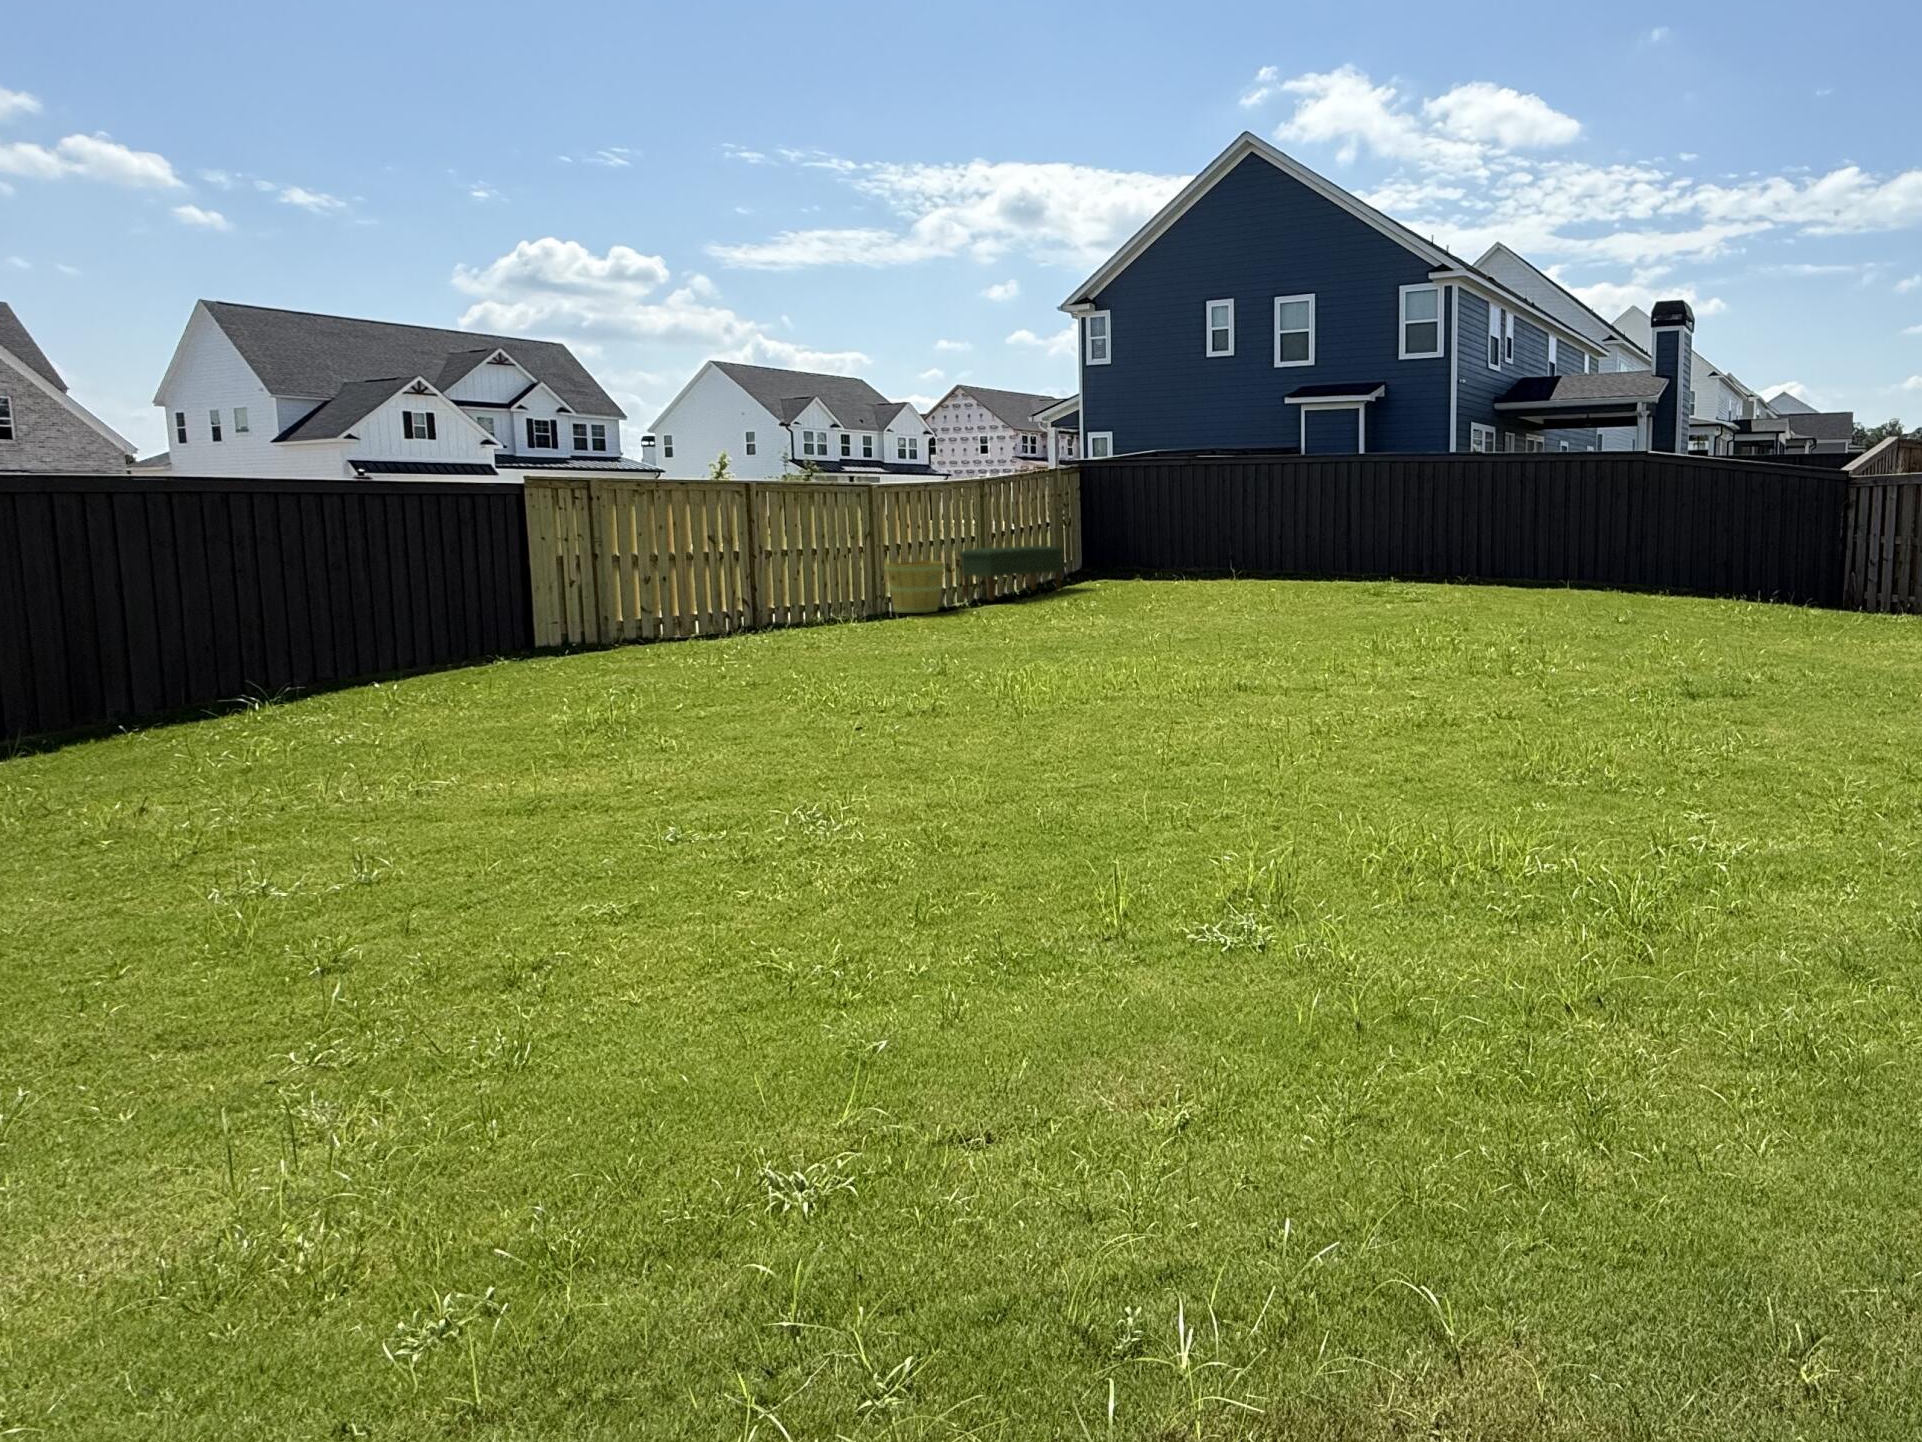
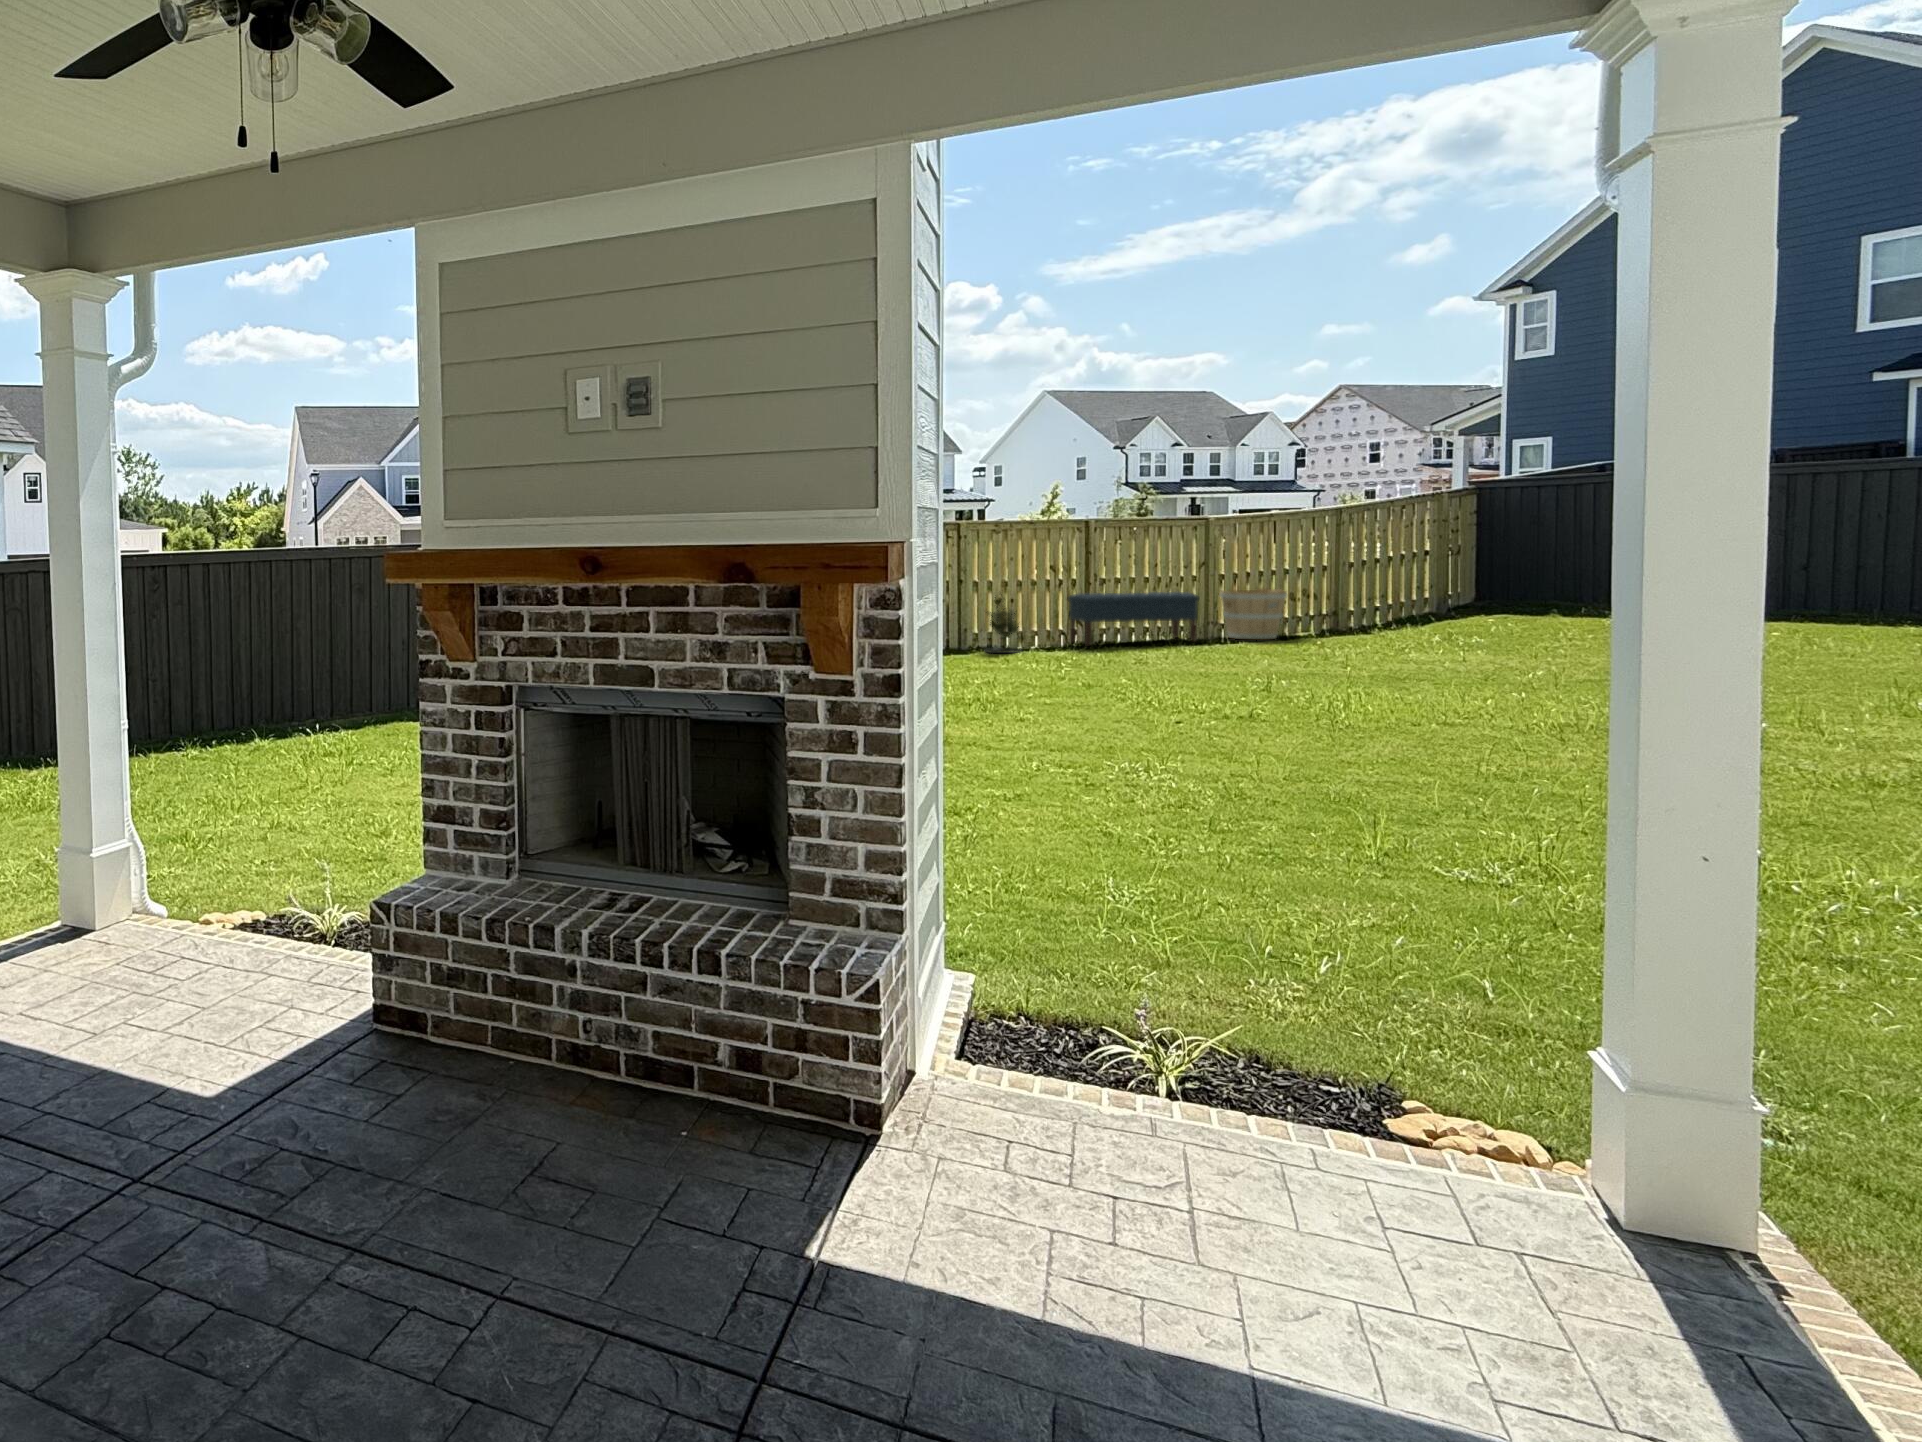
bench: present [960,545,1062,601] -> present [1068,592,1199,646]
potted tree: none [630,568,679,645] -> present [986,594,1021,653]

